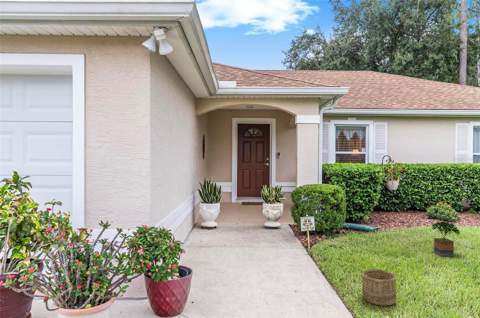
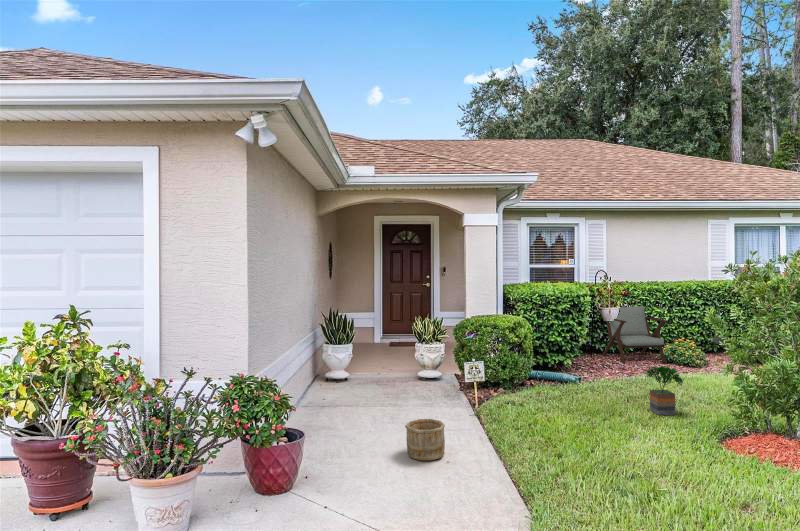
lounge chair: none [386,180,433,219] -> present [602,306,667,363]
wooden bucket: present [361,269,397,306] -> present [405,419,445,461]

